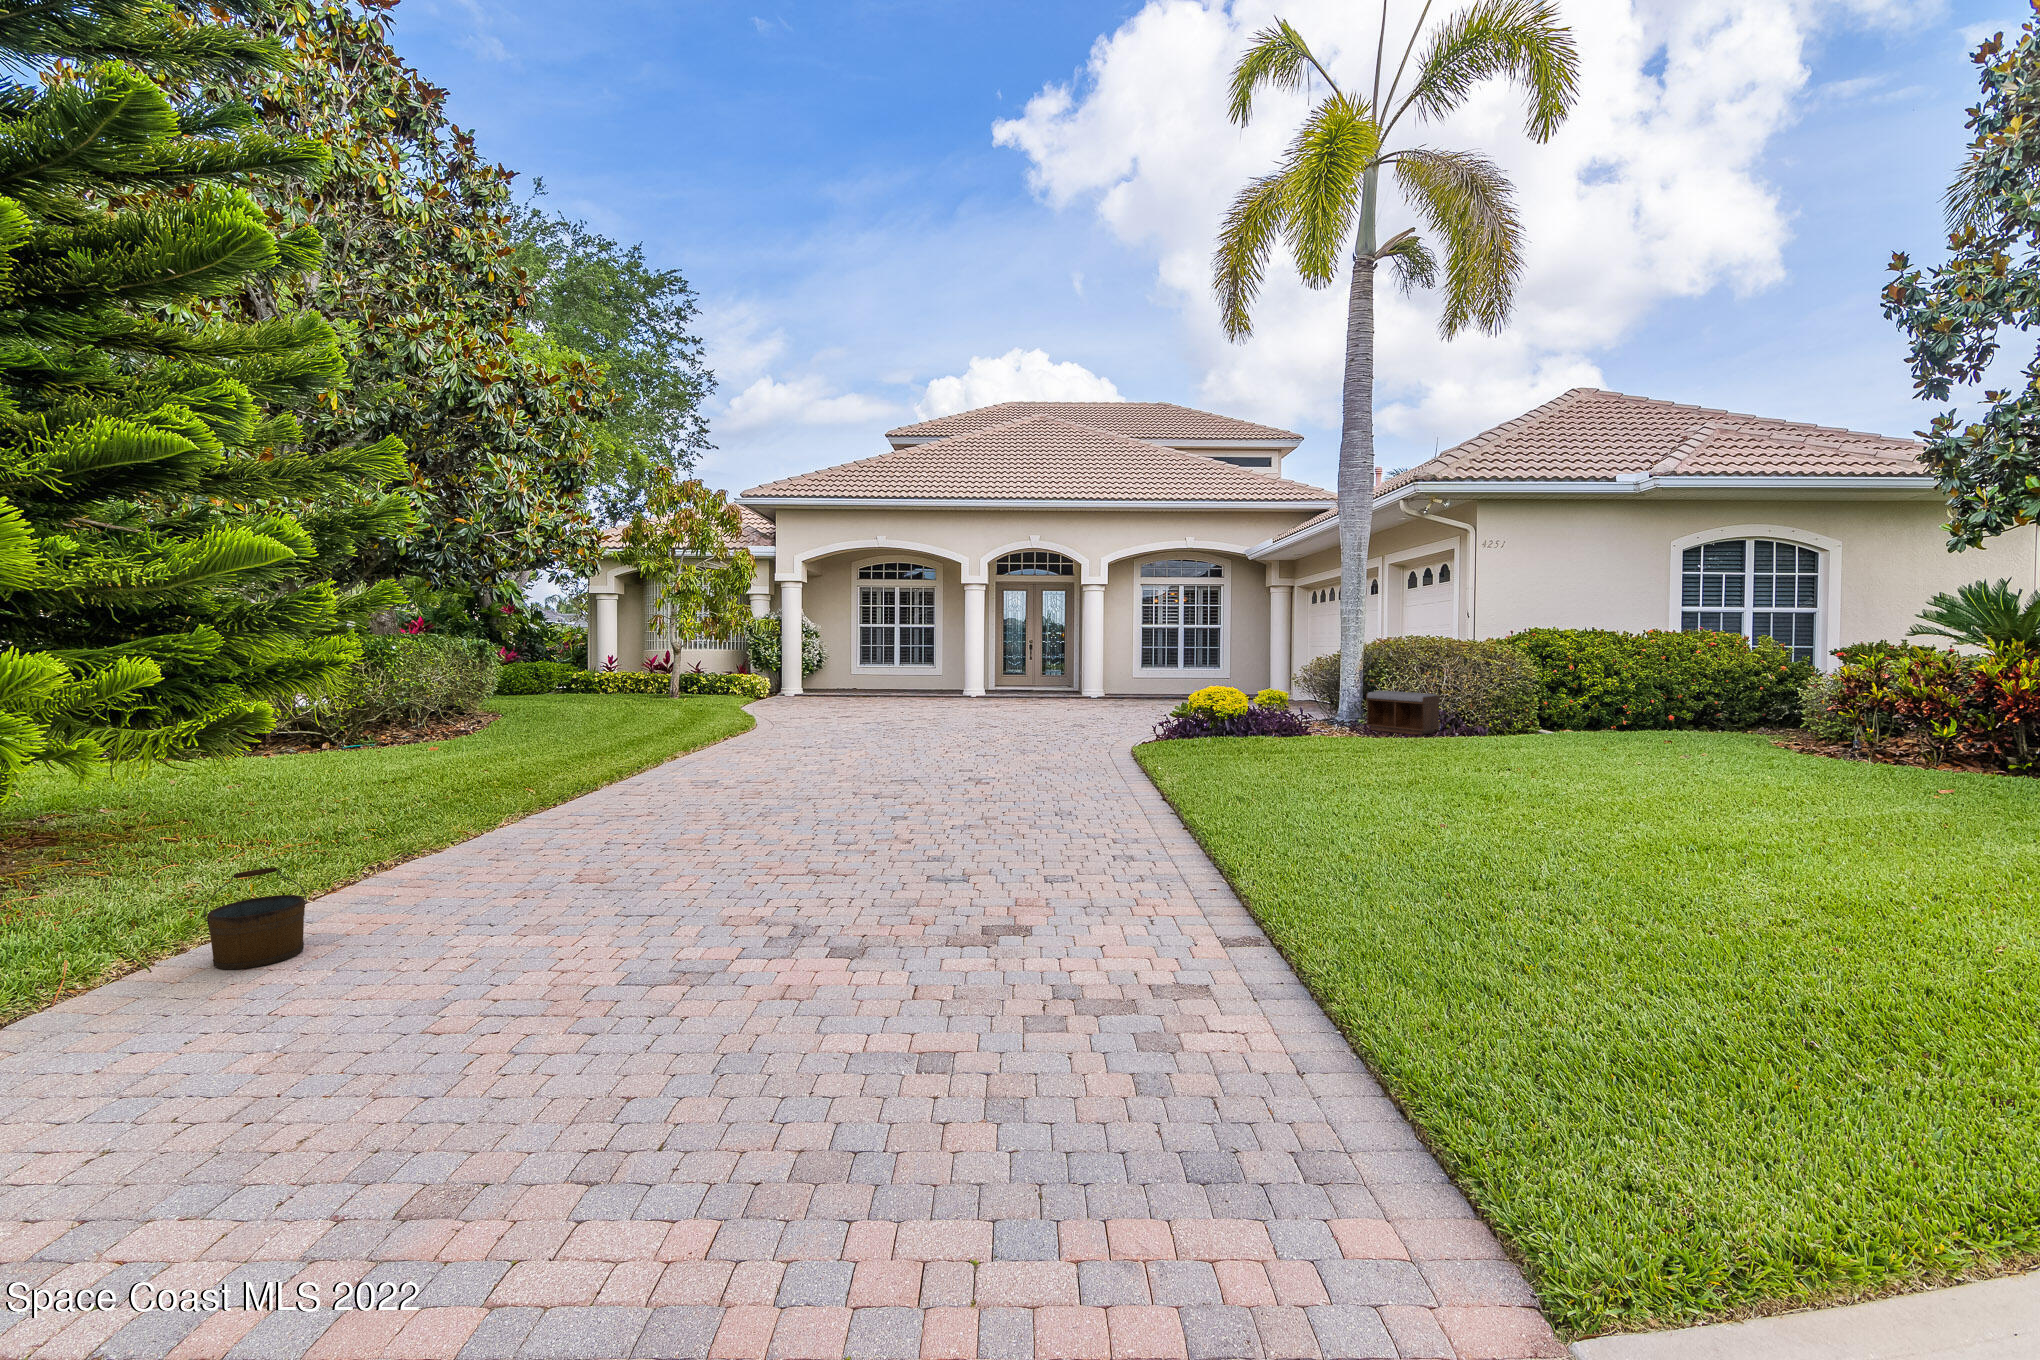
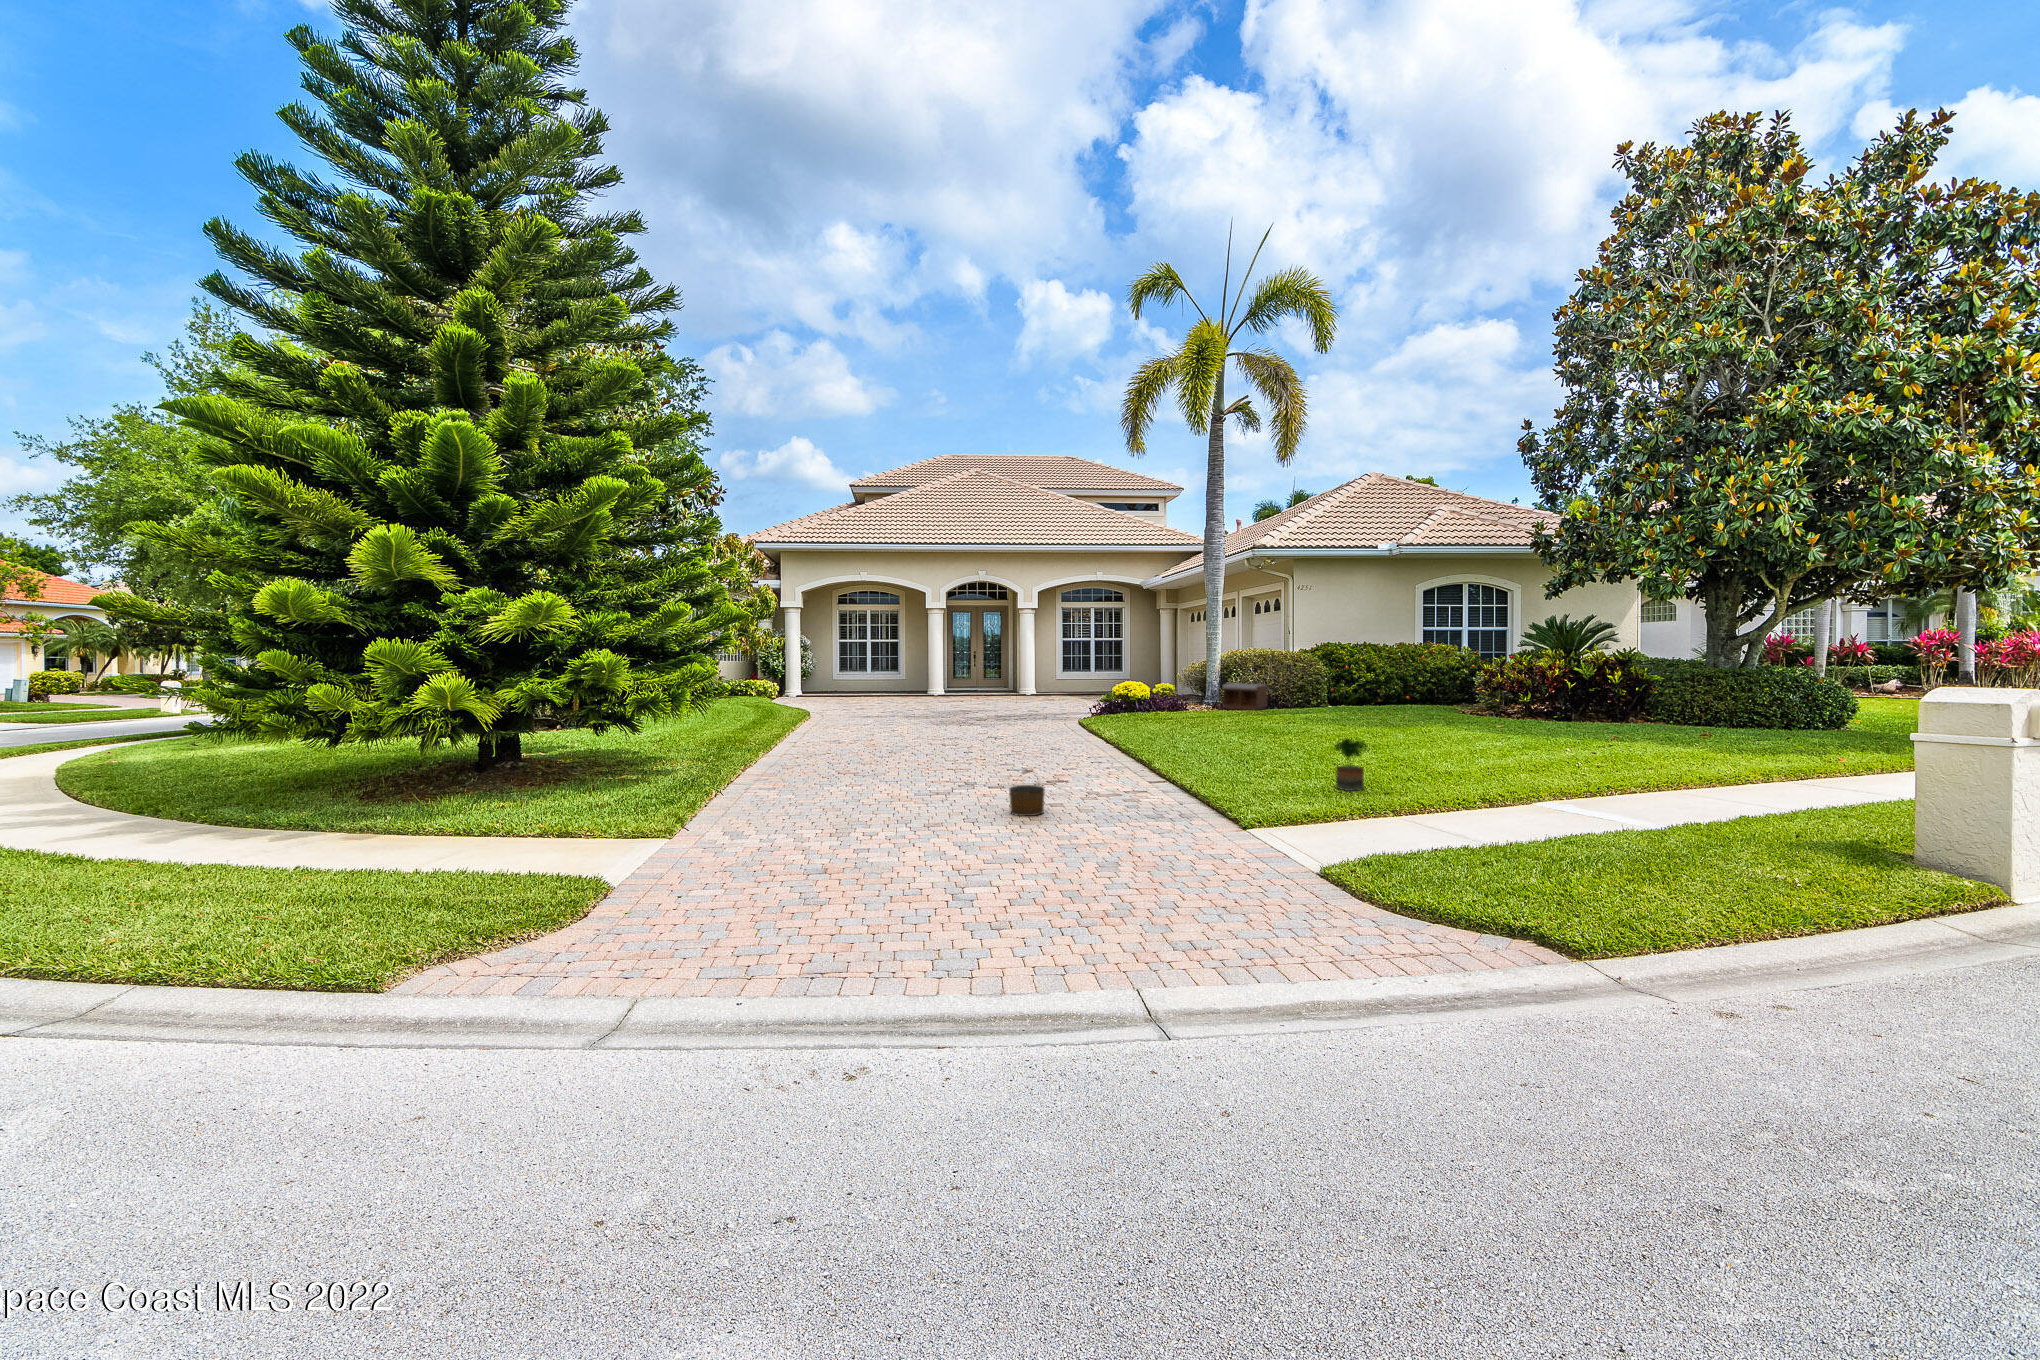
bucket: present [204,867,307,970] -> present [1009,770,1045,816]
potted tree: none [1779,903,1914,1079] -> present [1335,739,1369,791]

